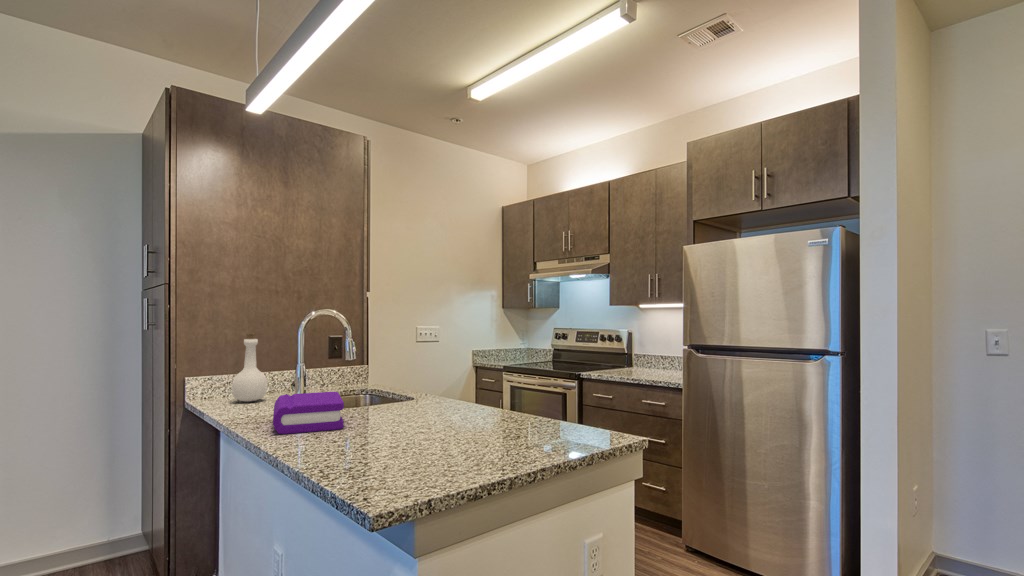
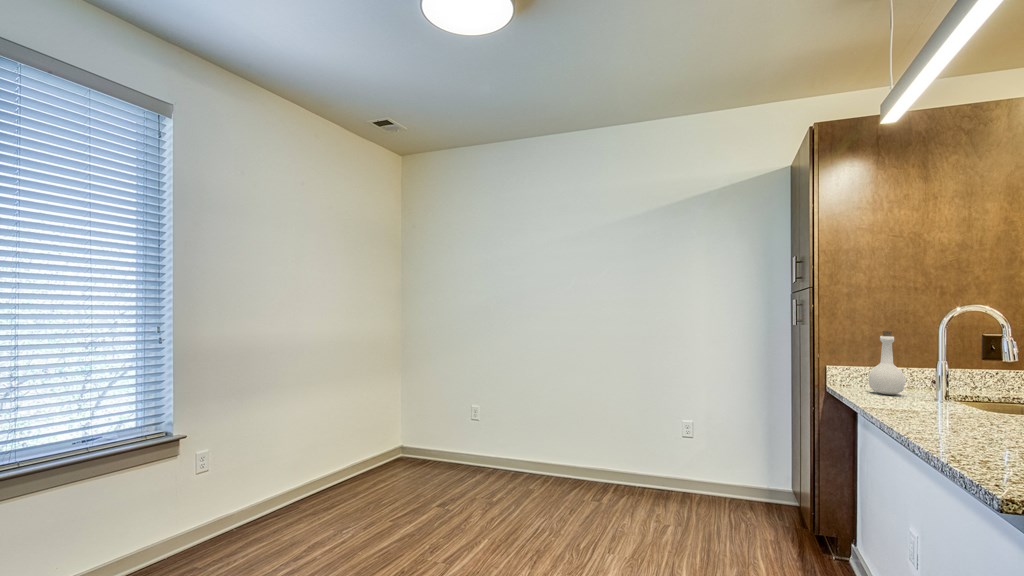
book: present [273,392,344,434] -> none [907,390,991,433]

